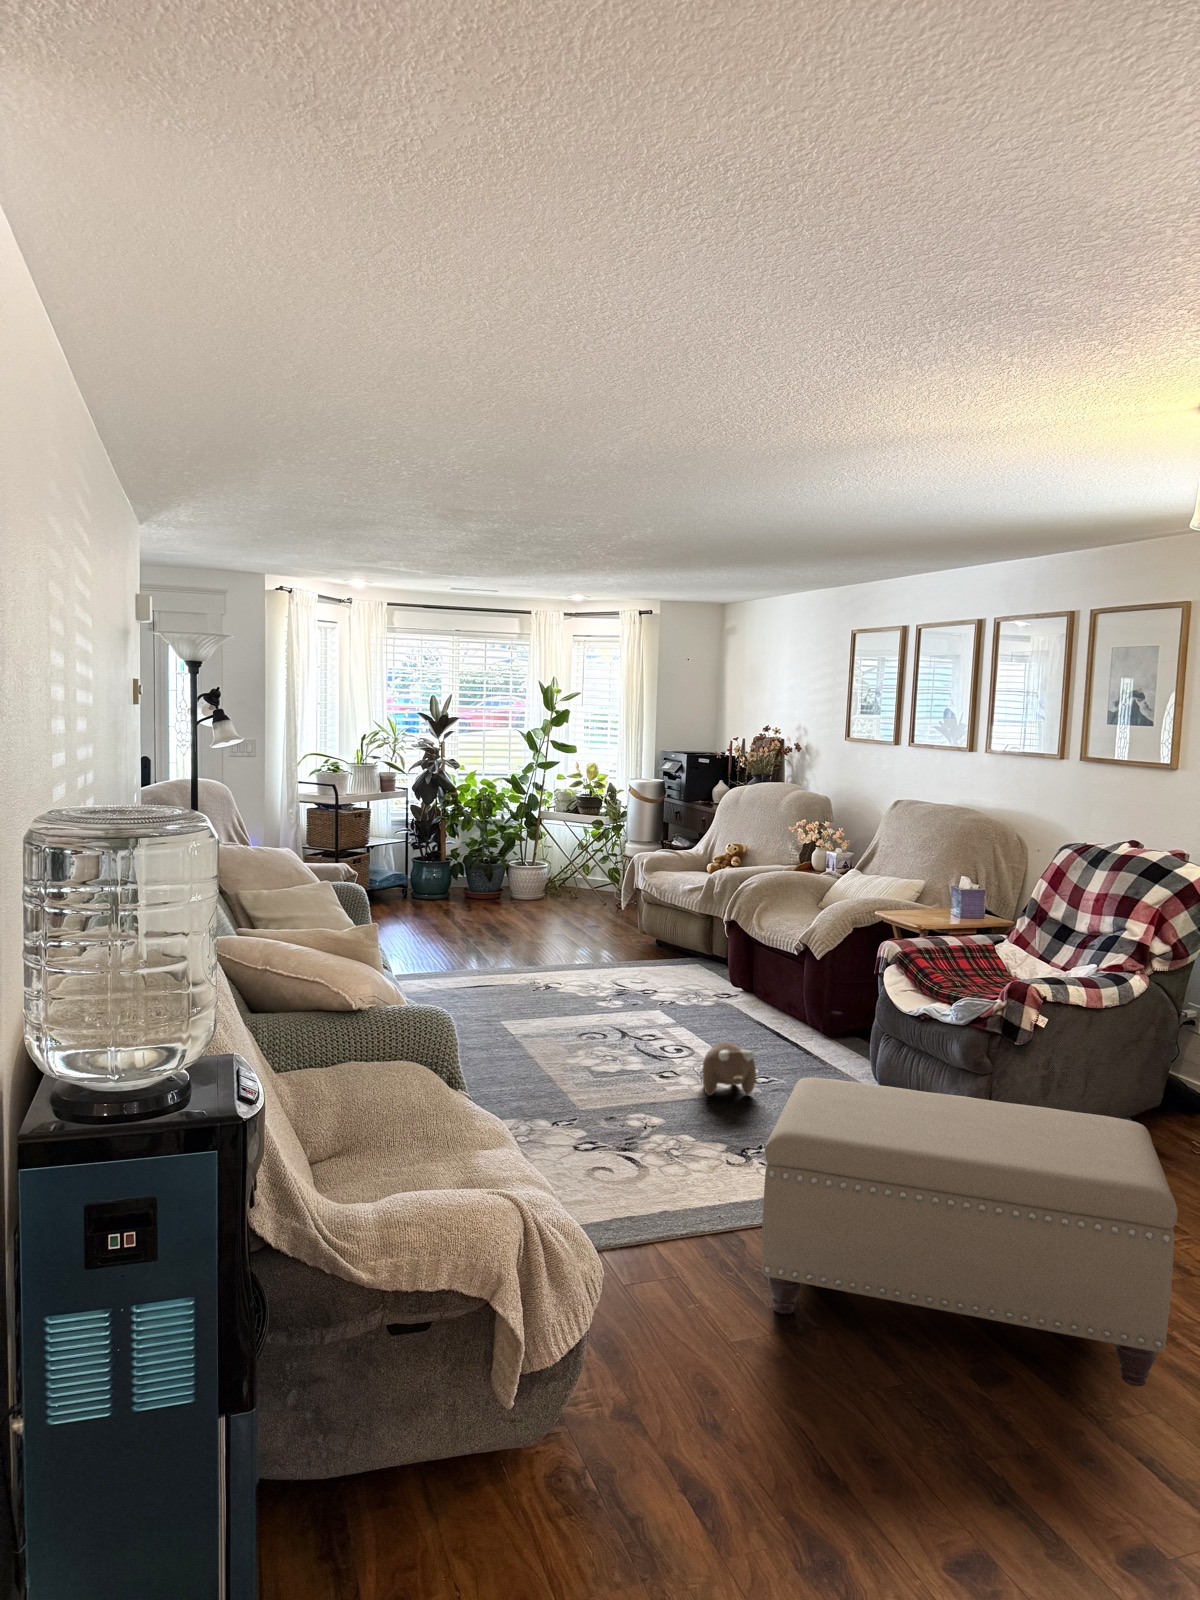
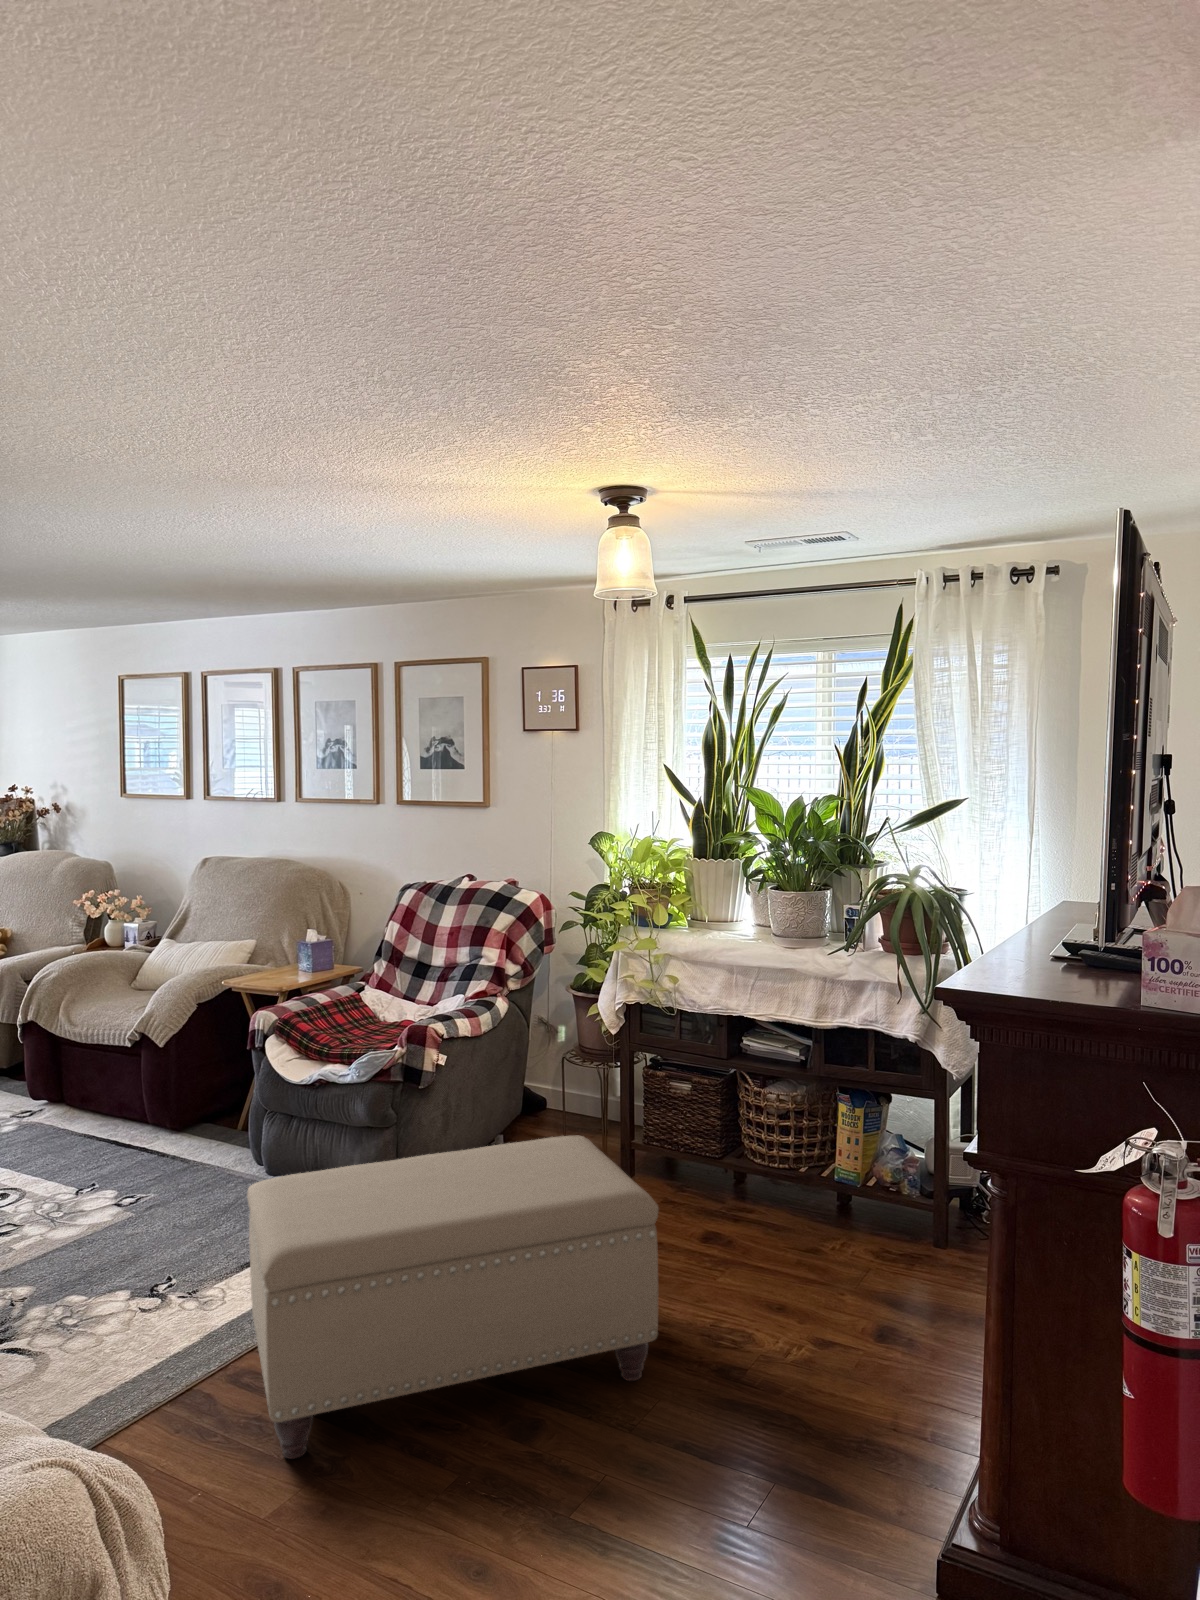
plush toy: present [702,1042,756,1095] -> none [56,1167,130,1238]

